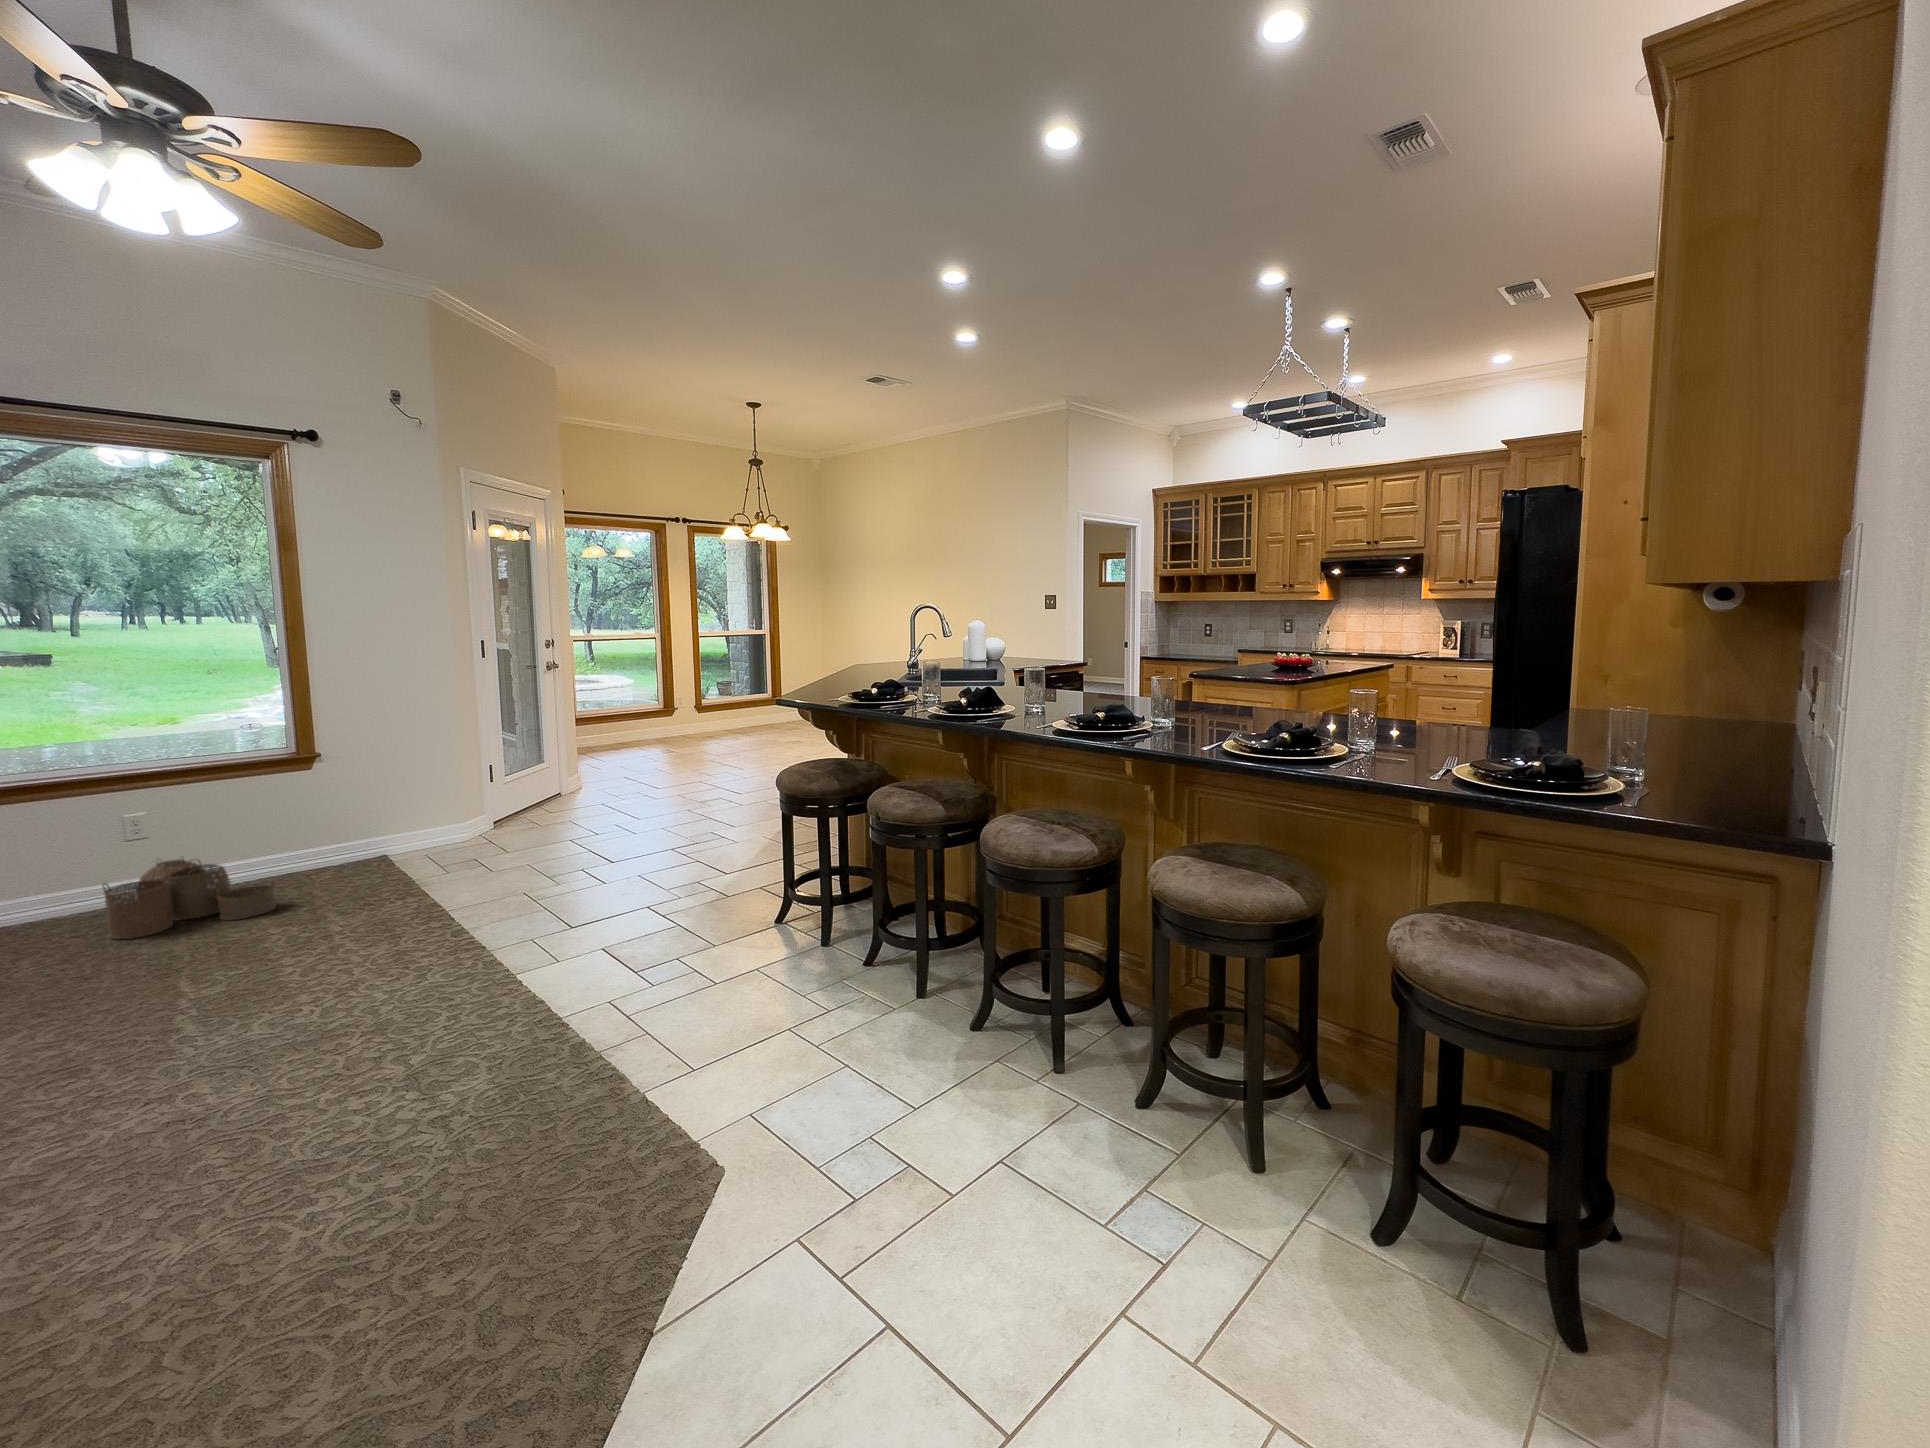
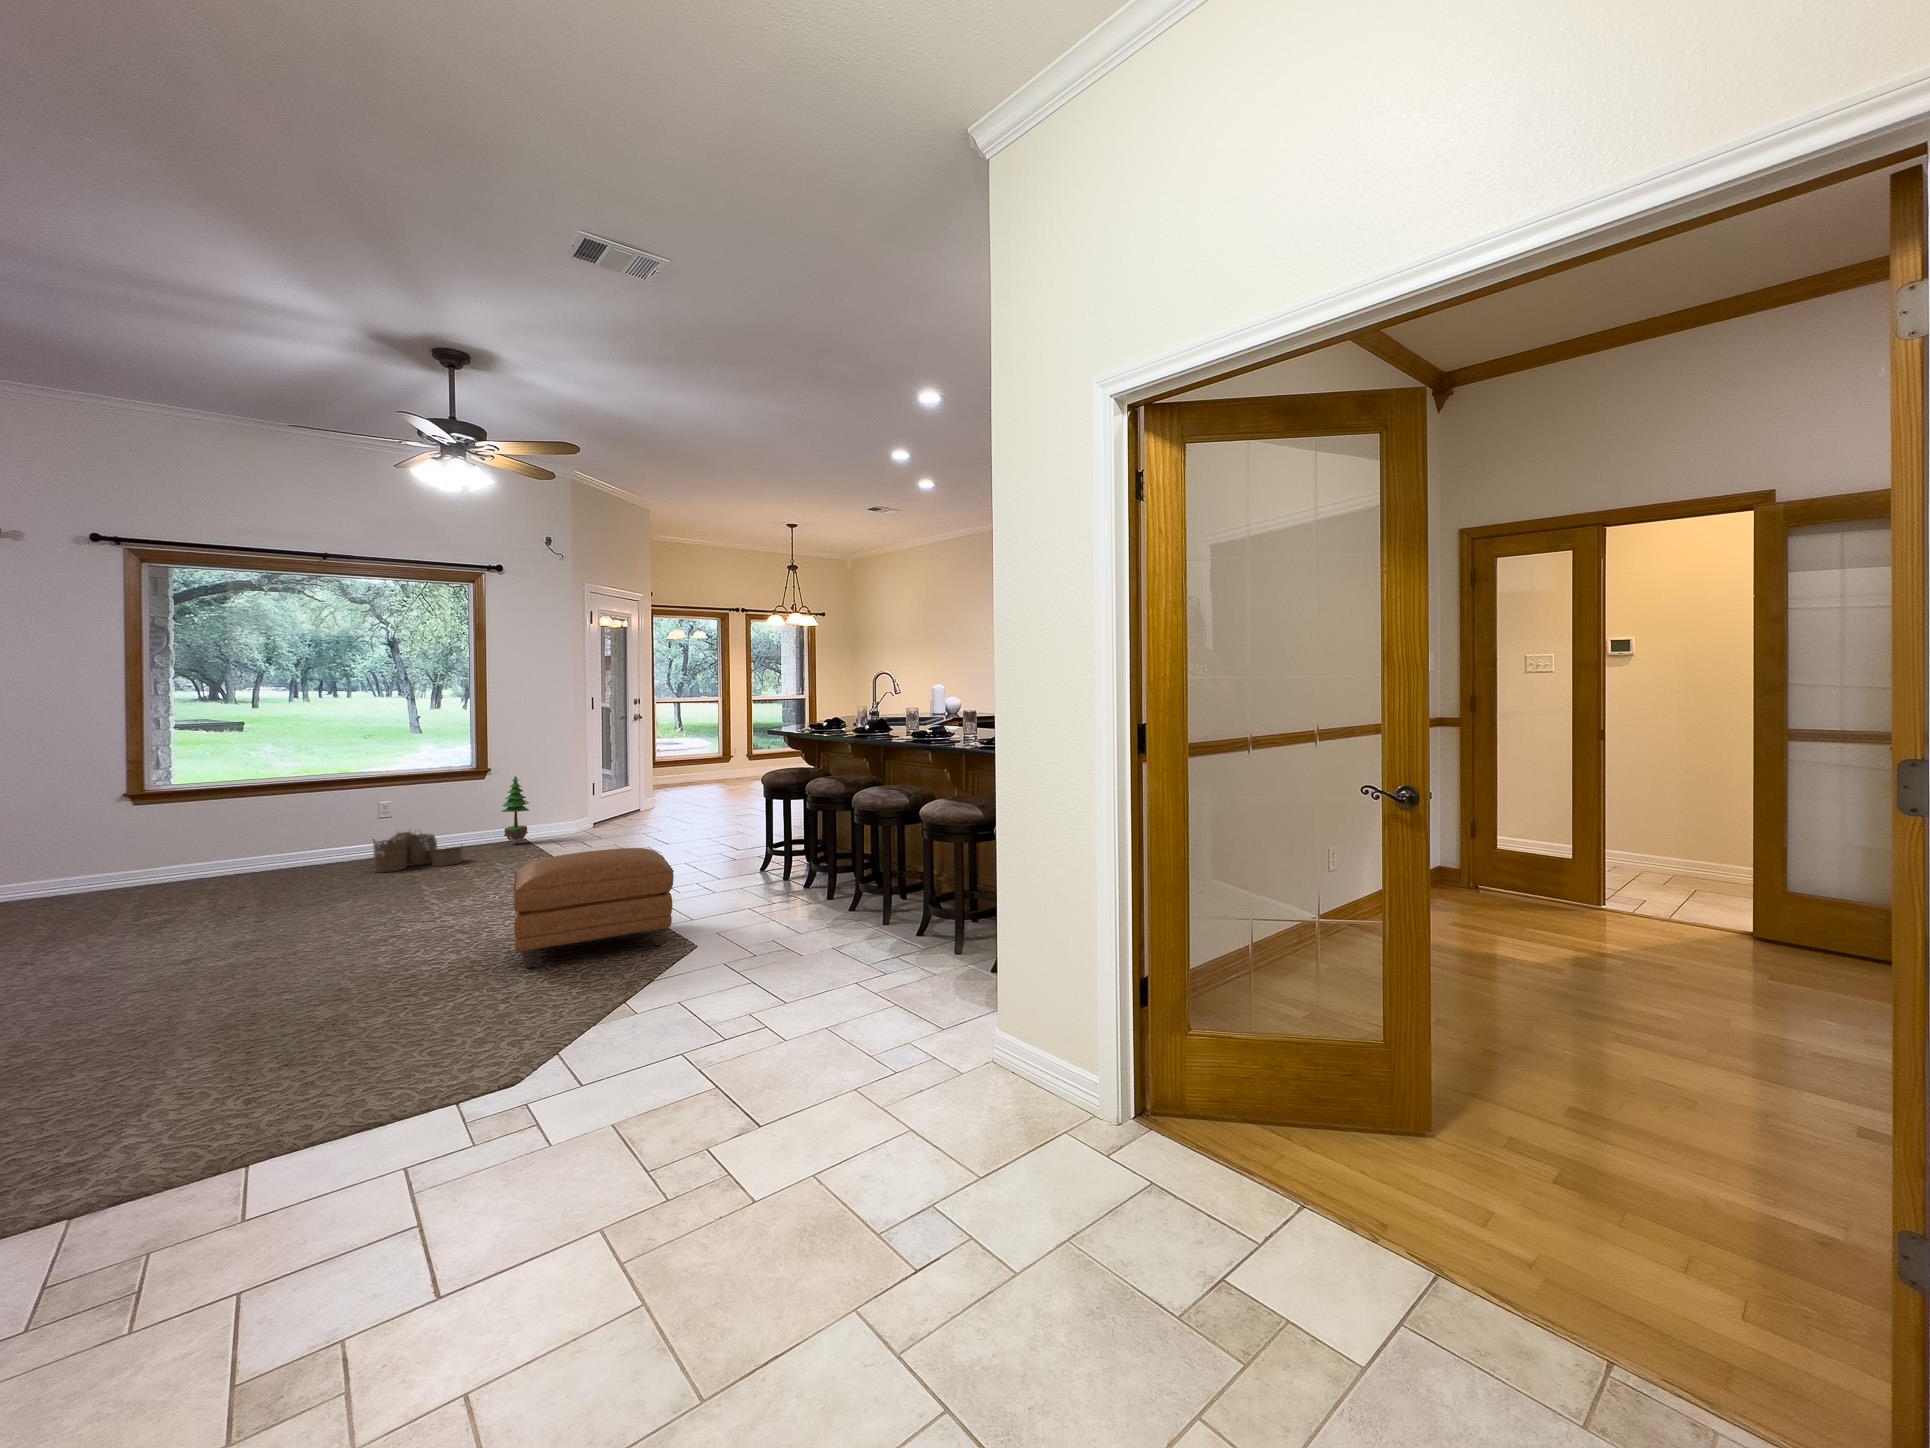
potted tree: none [342,761,391,863] -> present [501,776,529,844]
ottoman: none [310,961,675,1294] -> present [513,848,674,968]

